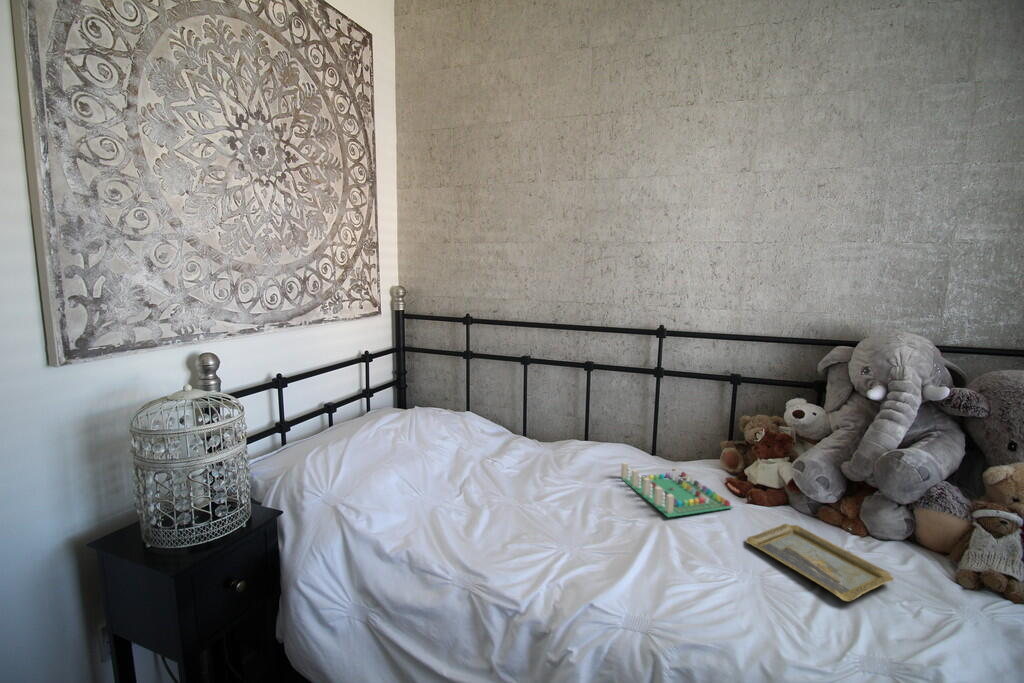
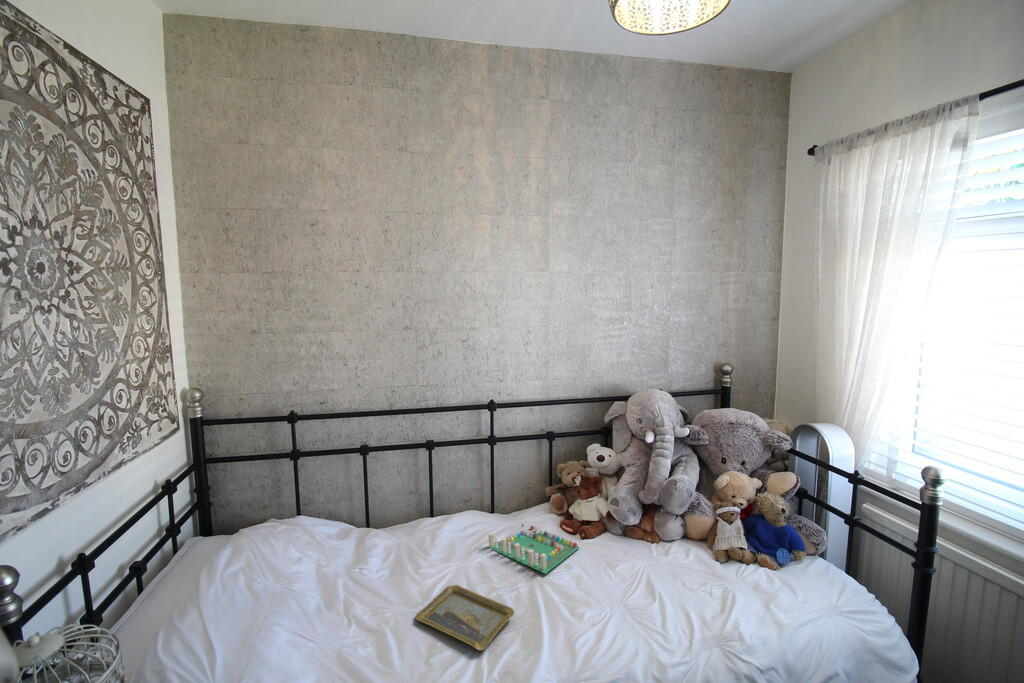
tray: present [746,524,894,601] -> present [416,585,514,650]

